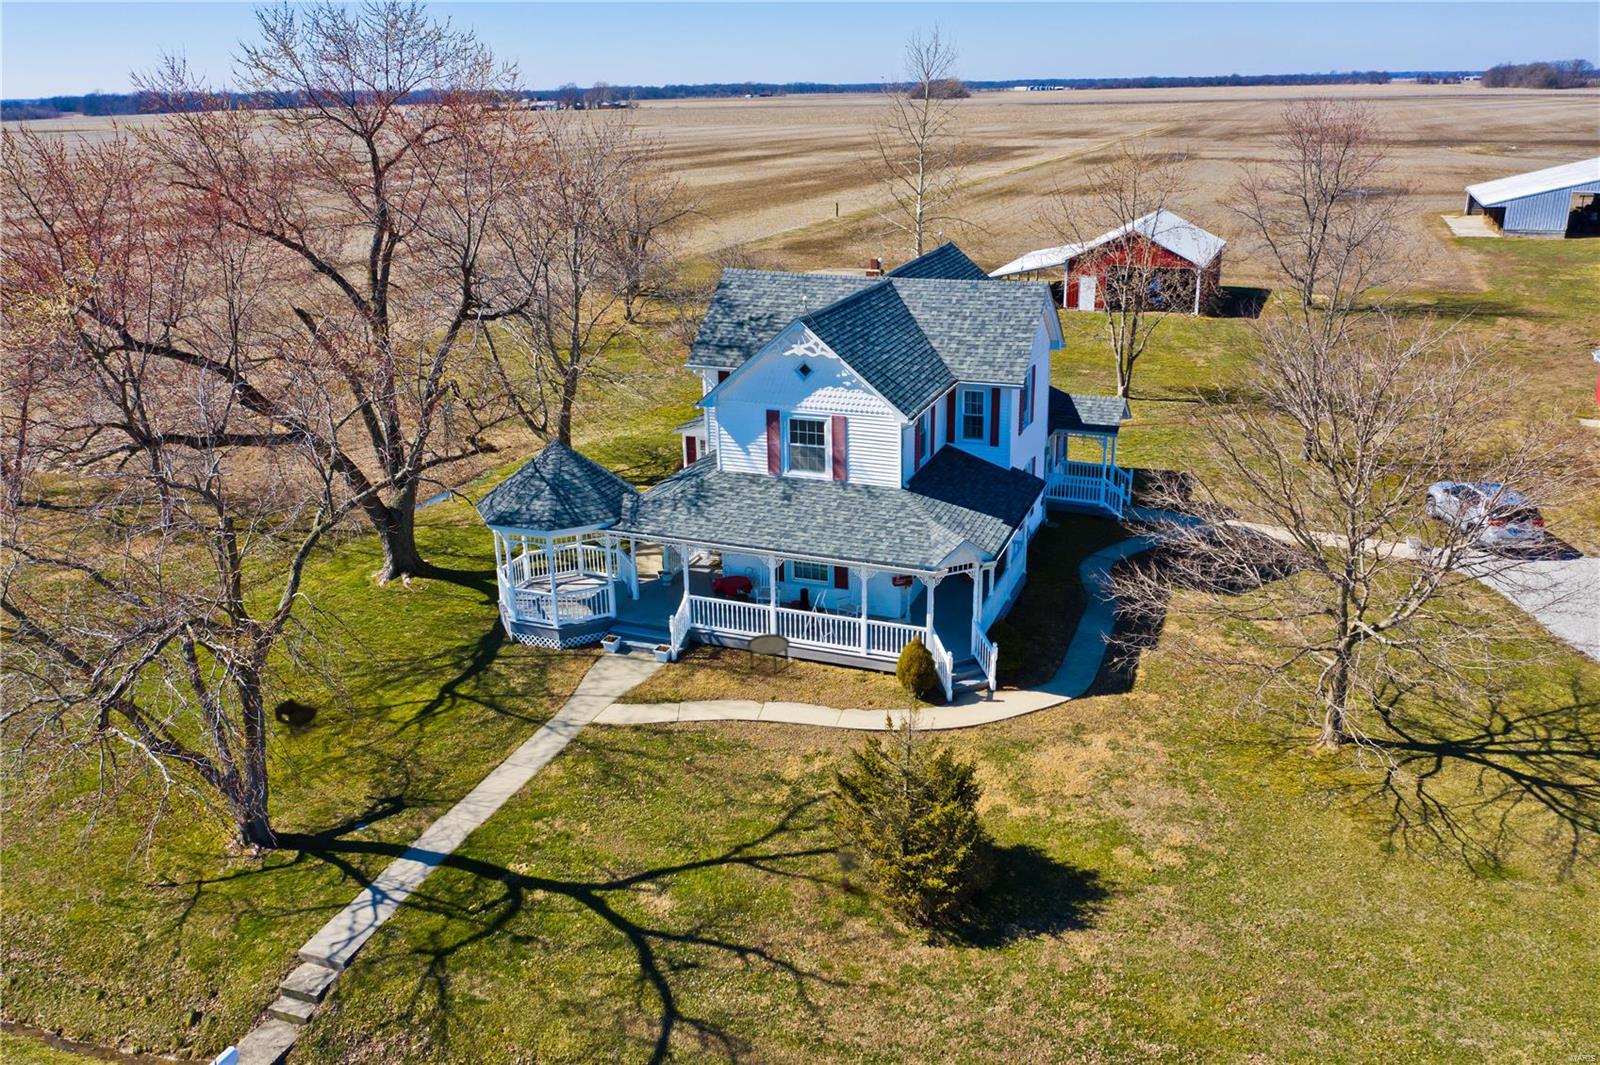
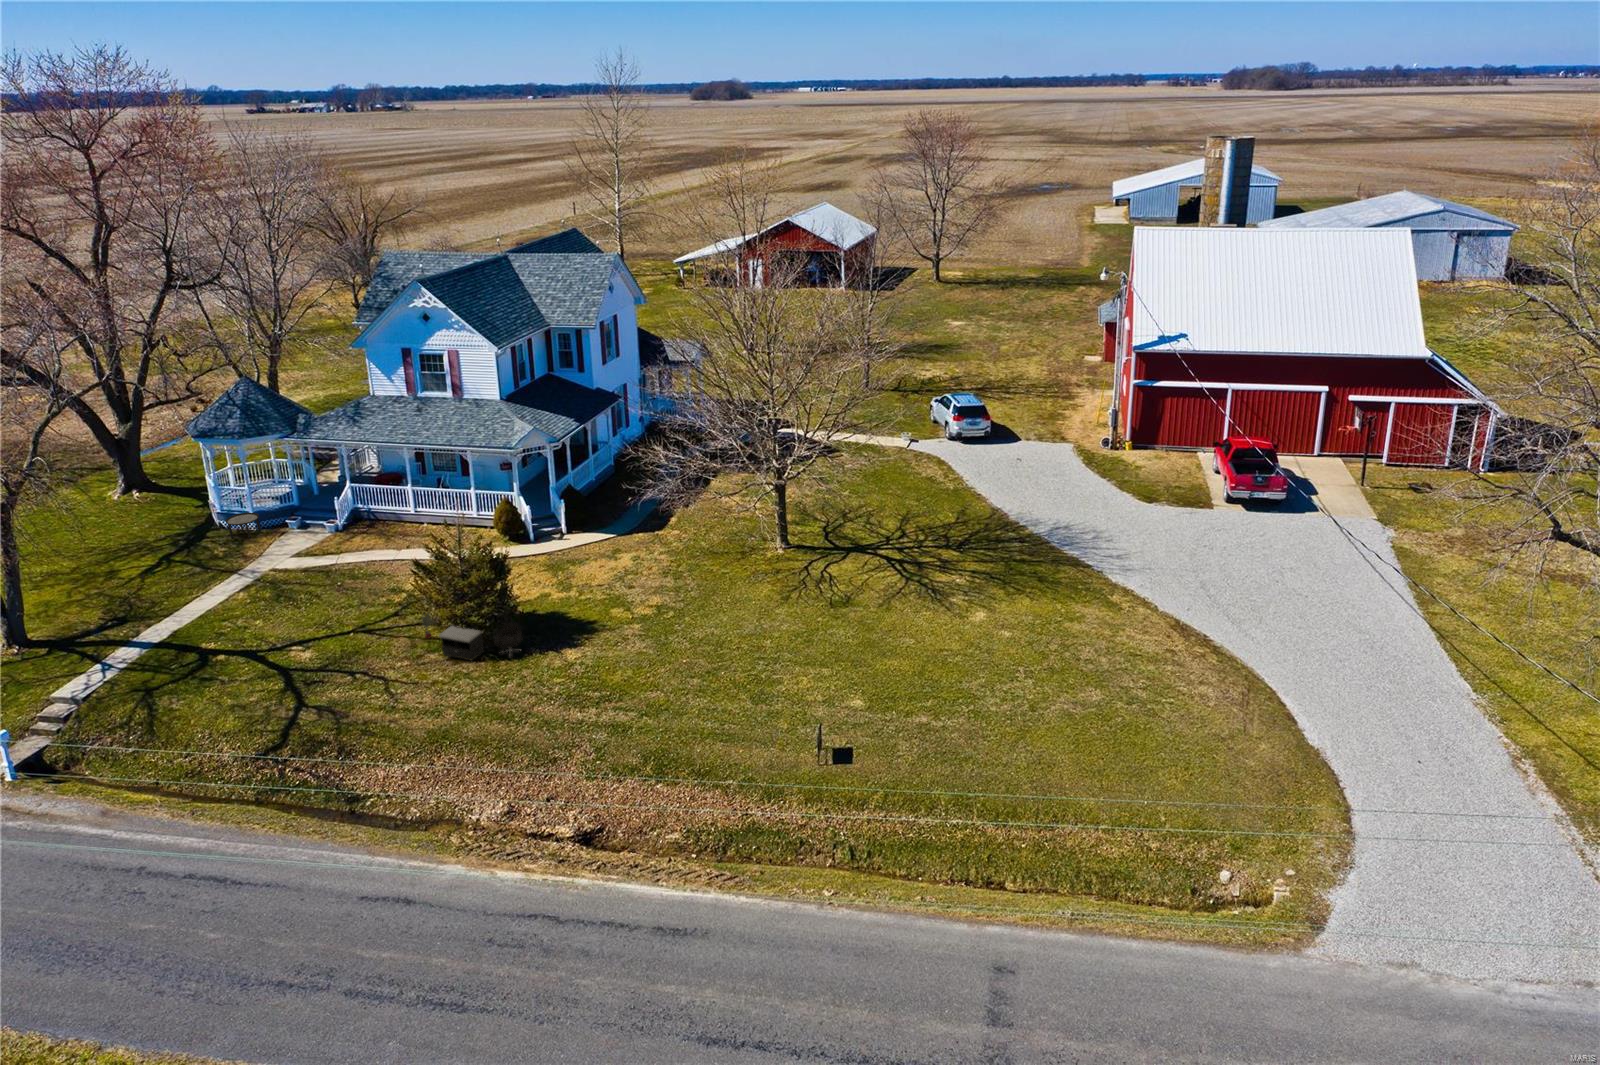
round table: present [747,634,790,674] -> present [225,512,261,539]
lounge chair: present [274,698,318,730] -> present [494,623,523,651]
storage bench: none [880,884,948,953] -> present [440,626,484,661]

